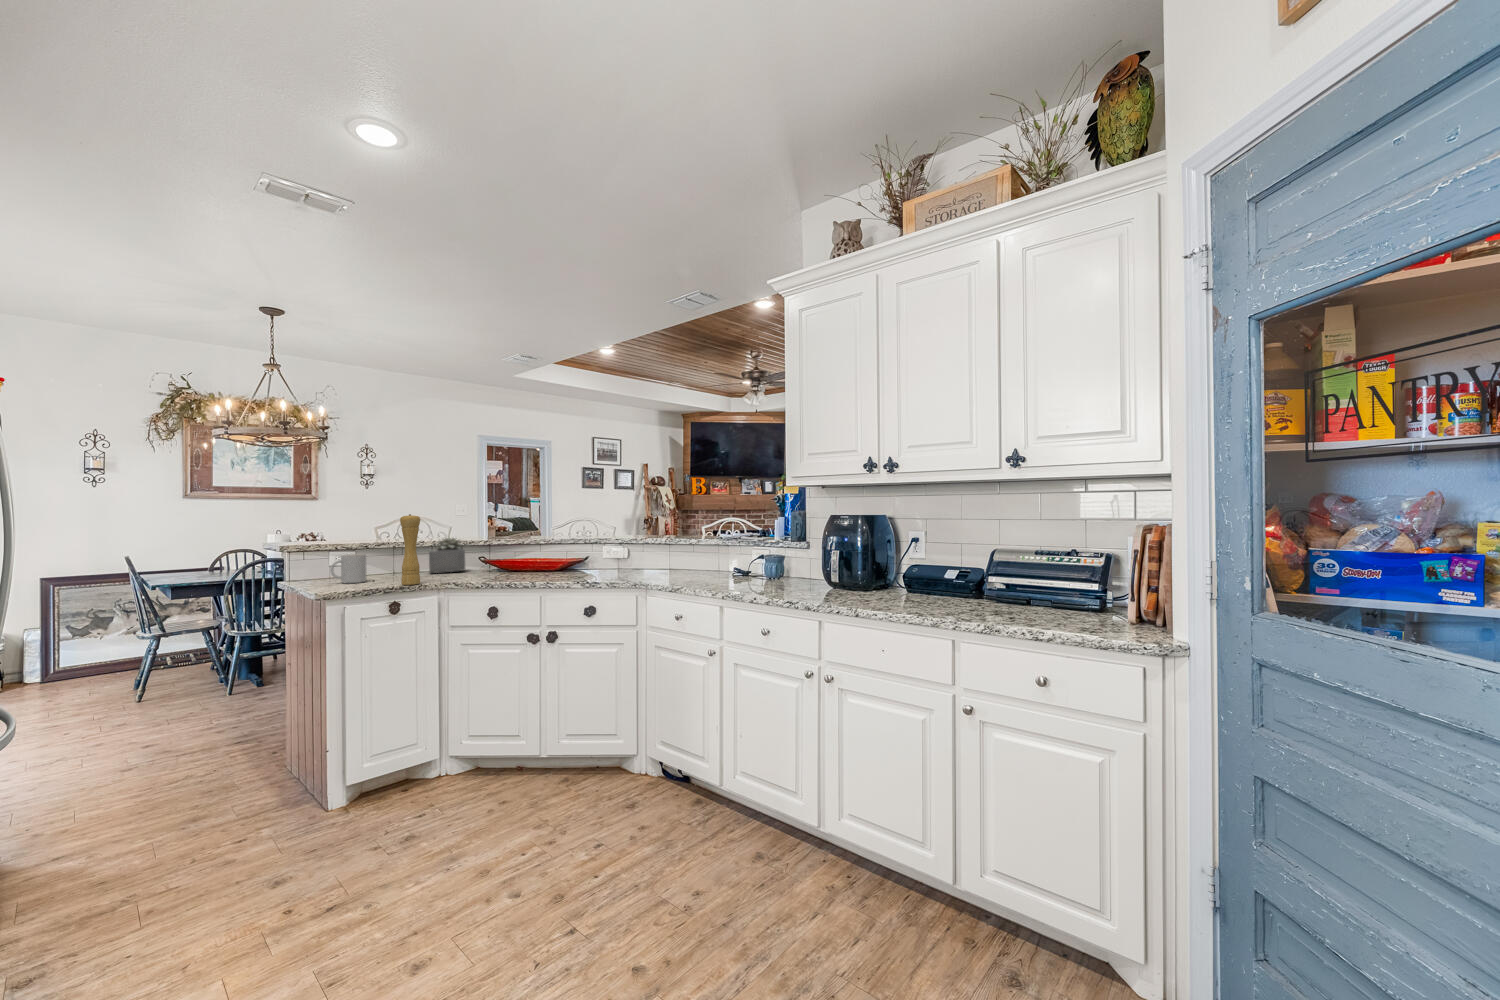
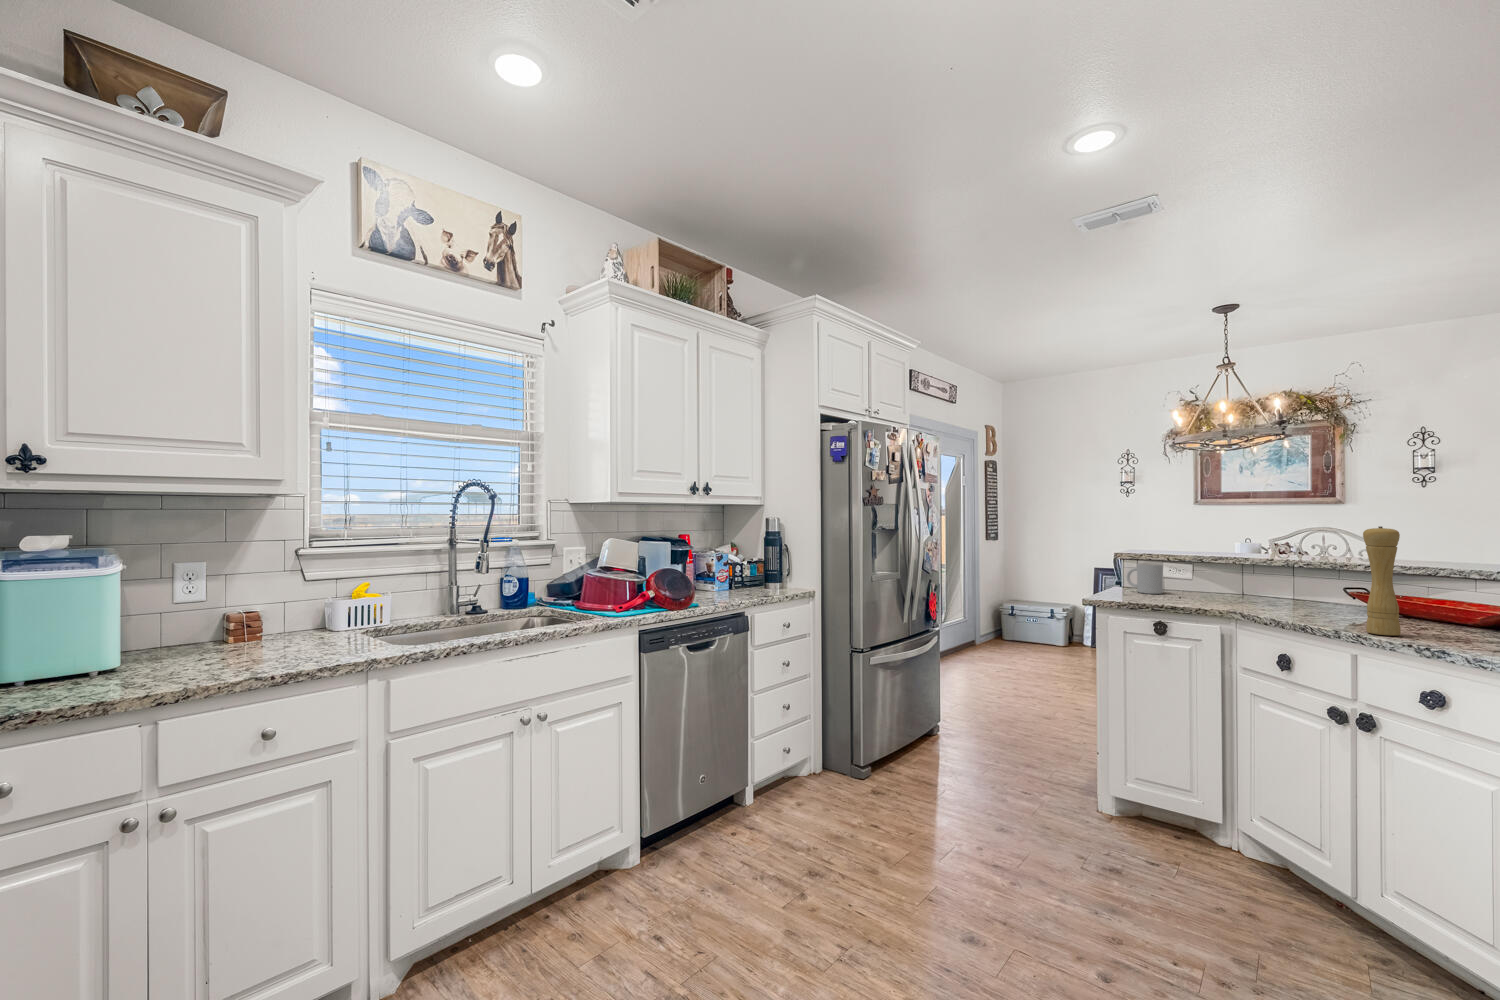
pepper mill: present [400,514,420,585] -> present [1363,526,1401,636]
succulent plant: present [429,537,465,573] -> none [1258,554,1321,601]

